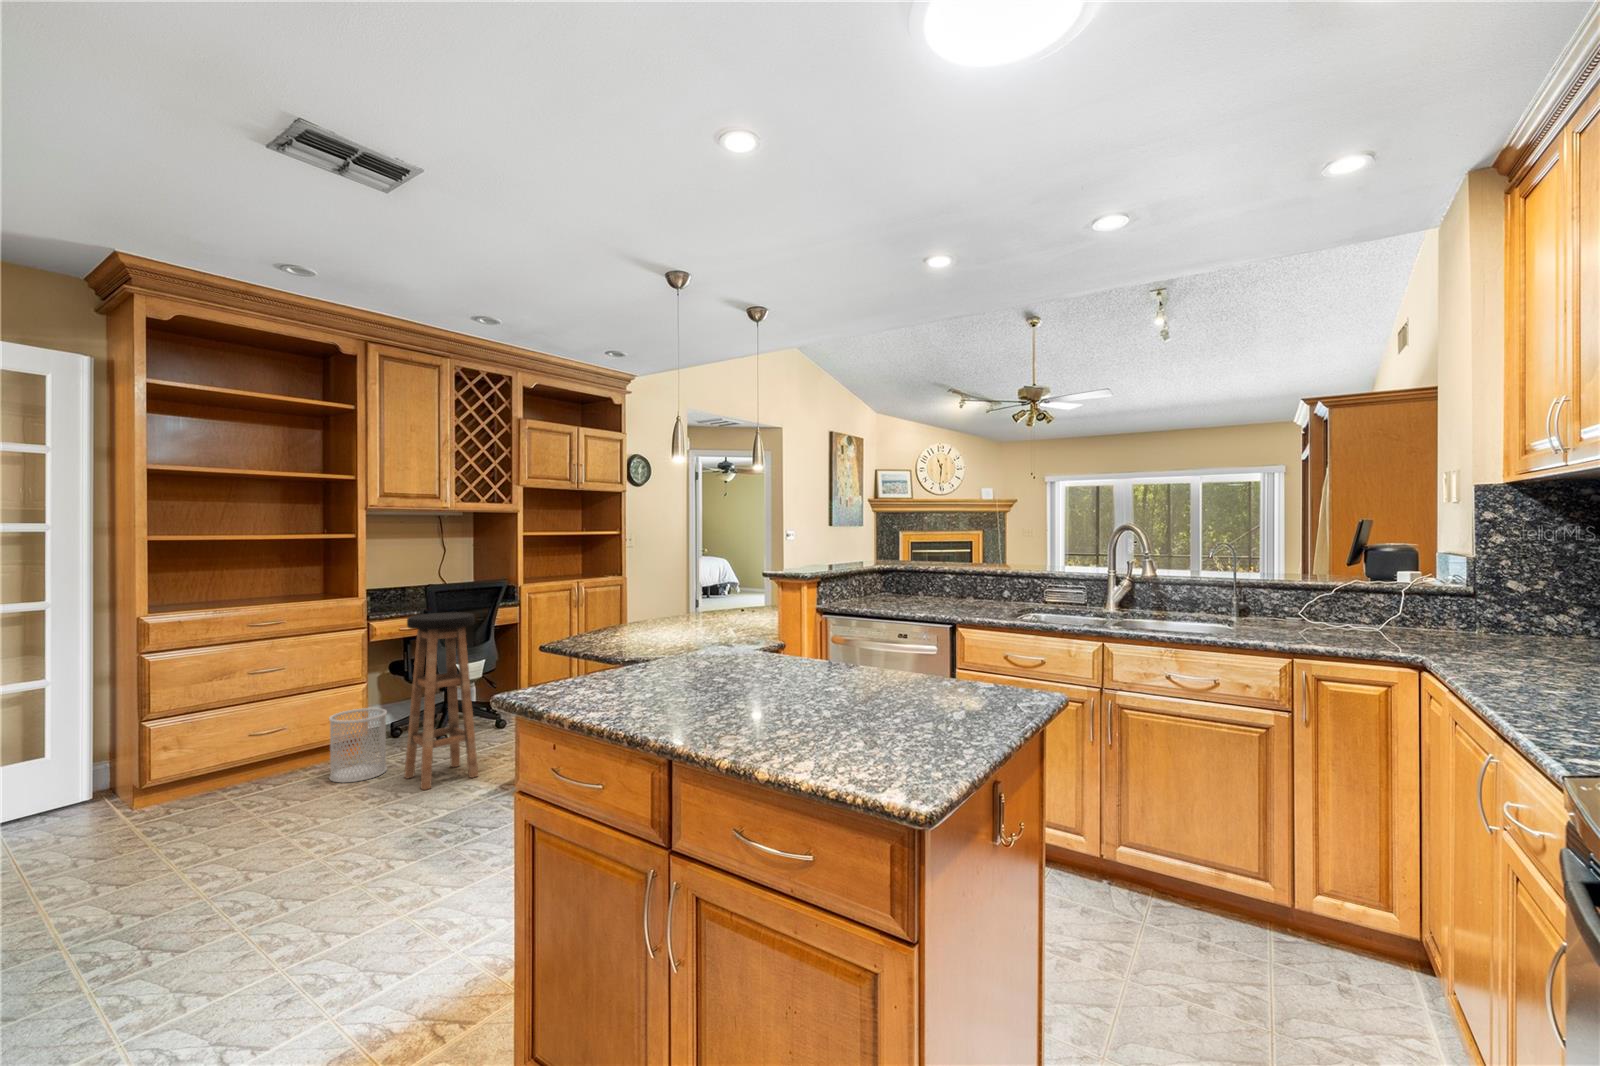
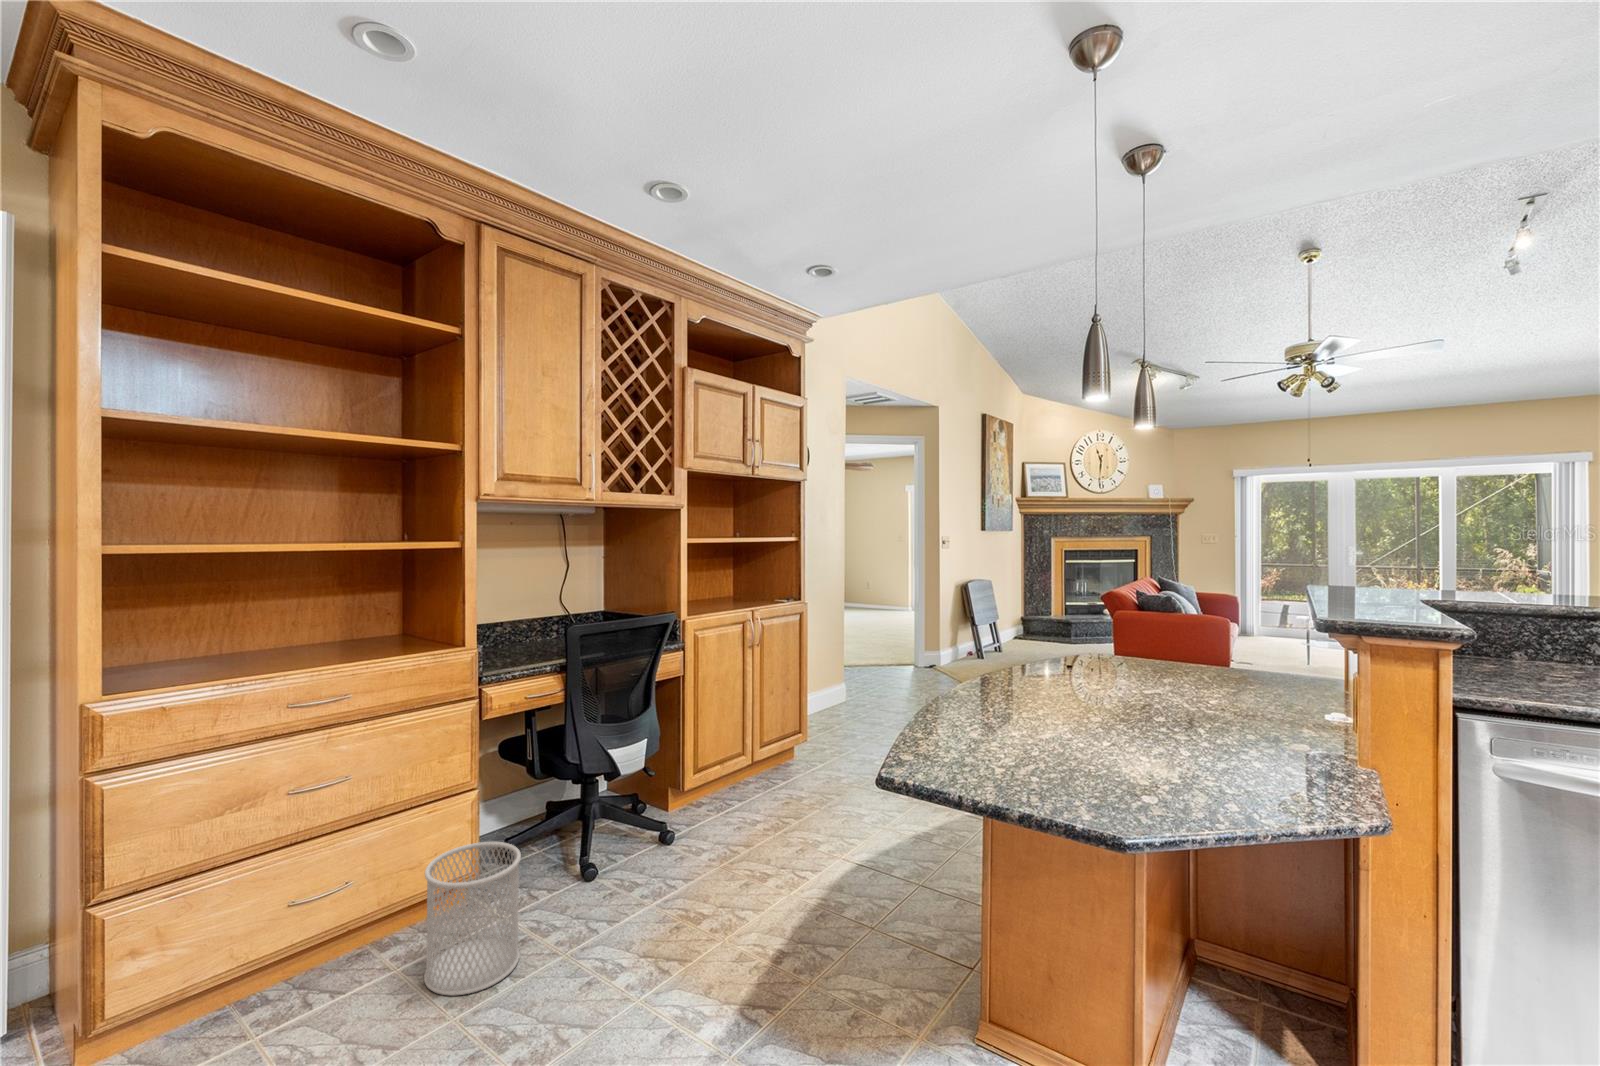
bar stool: present [404,612,478,790] -> none [556,680,687,1025]

